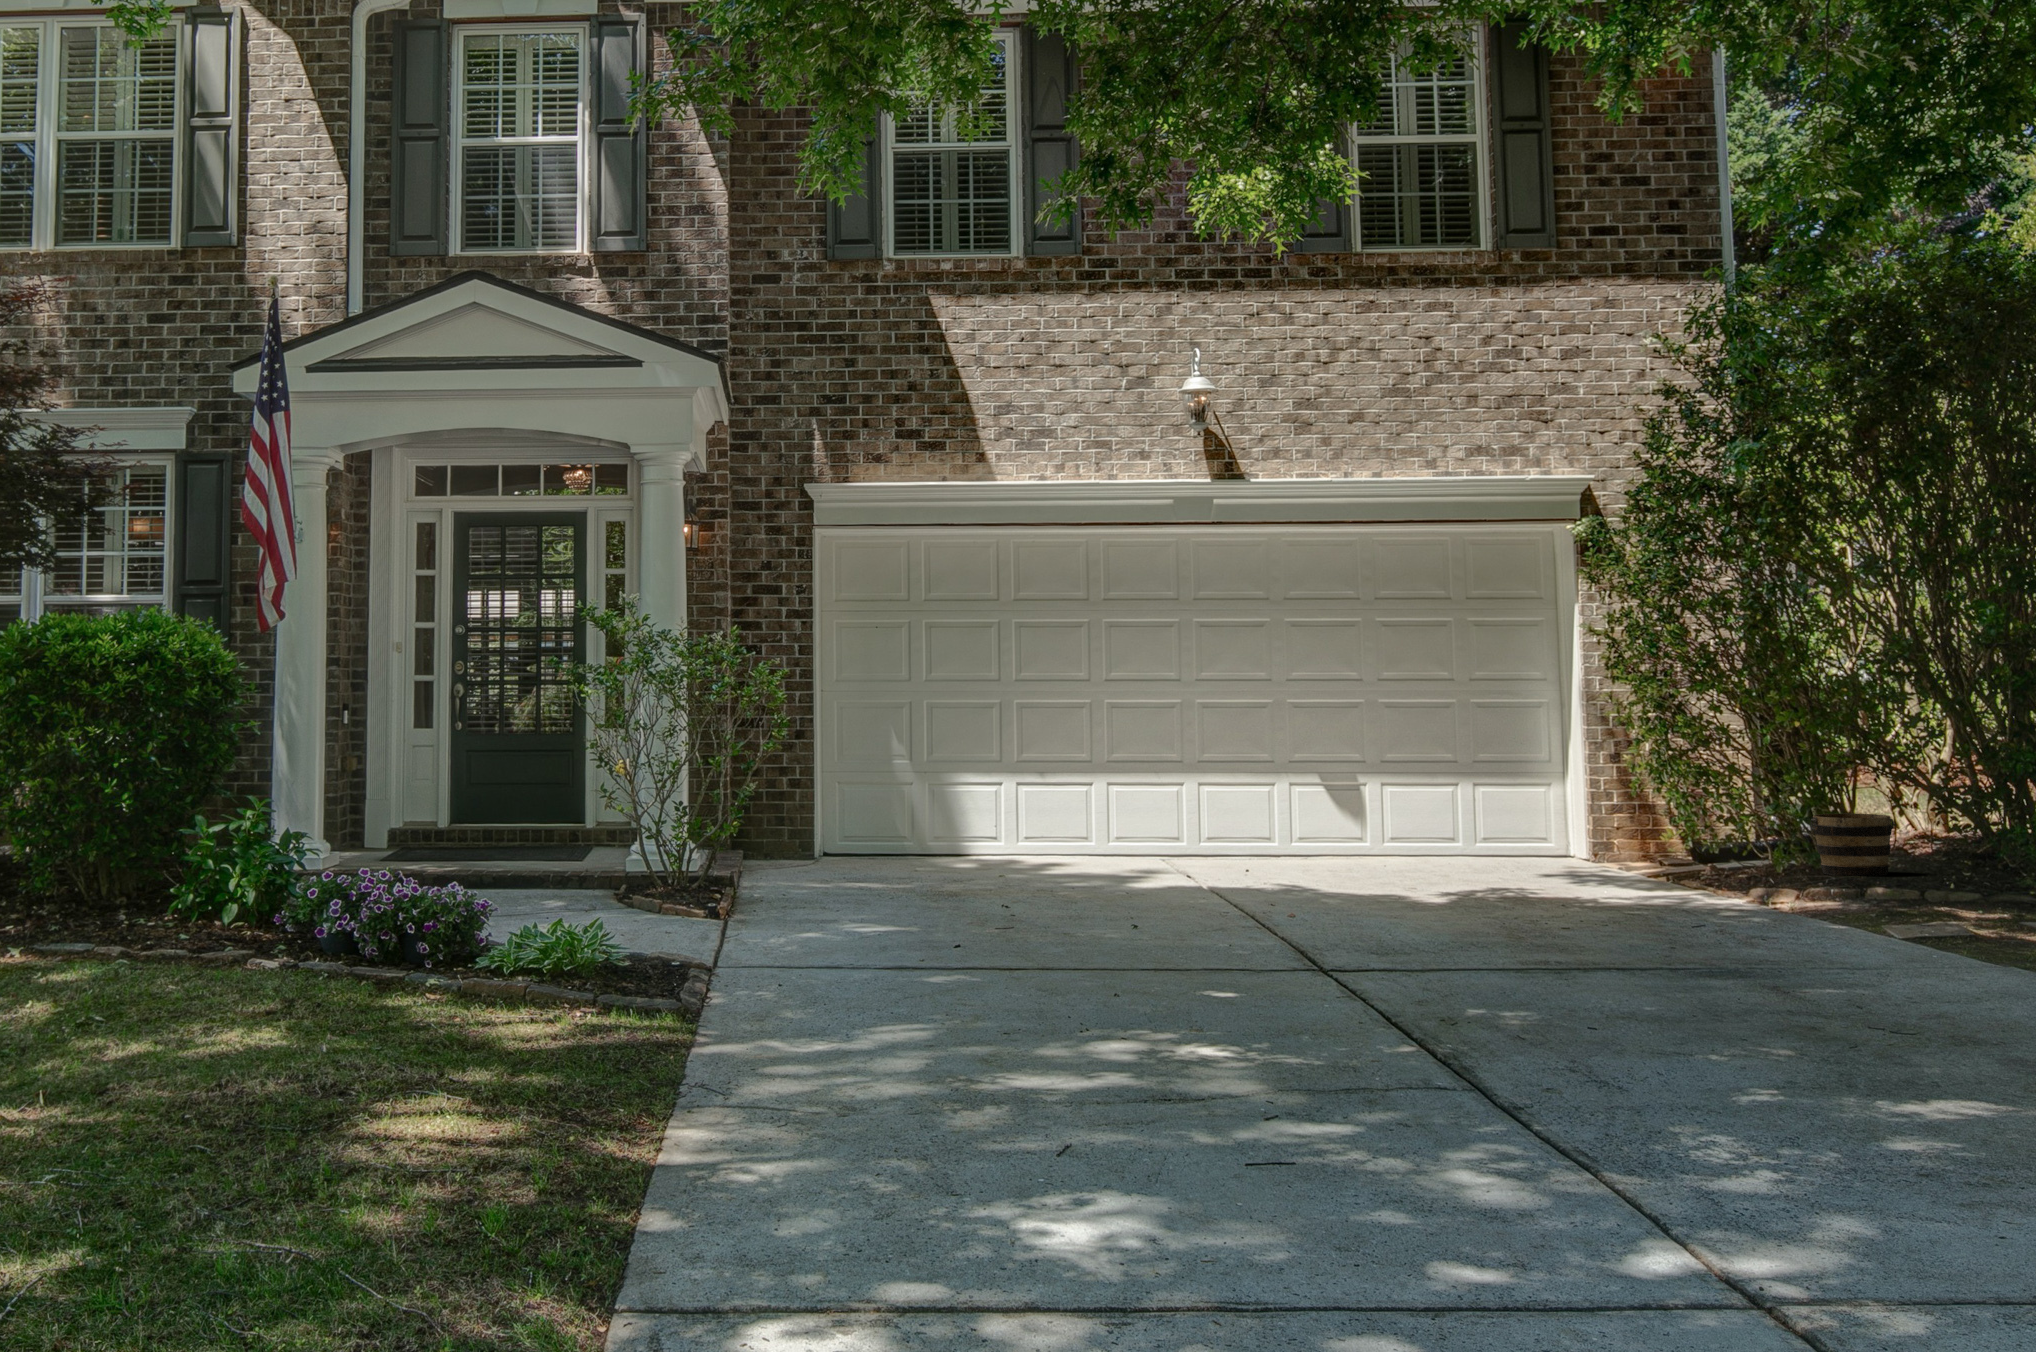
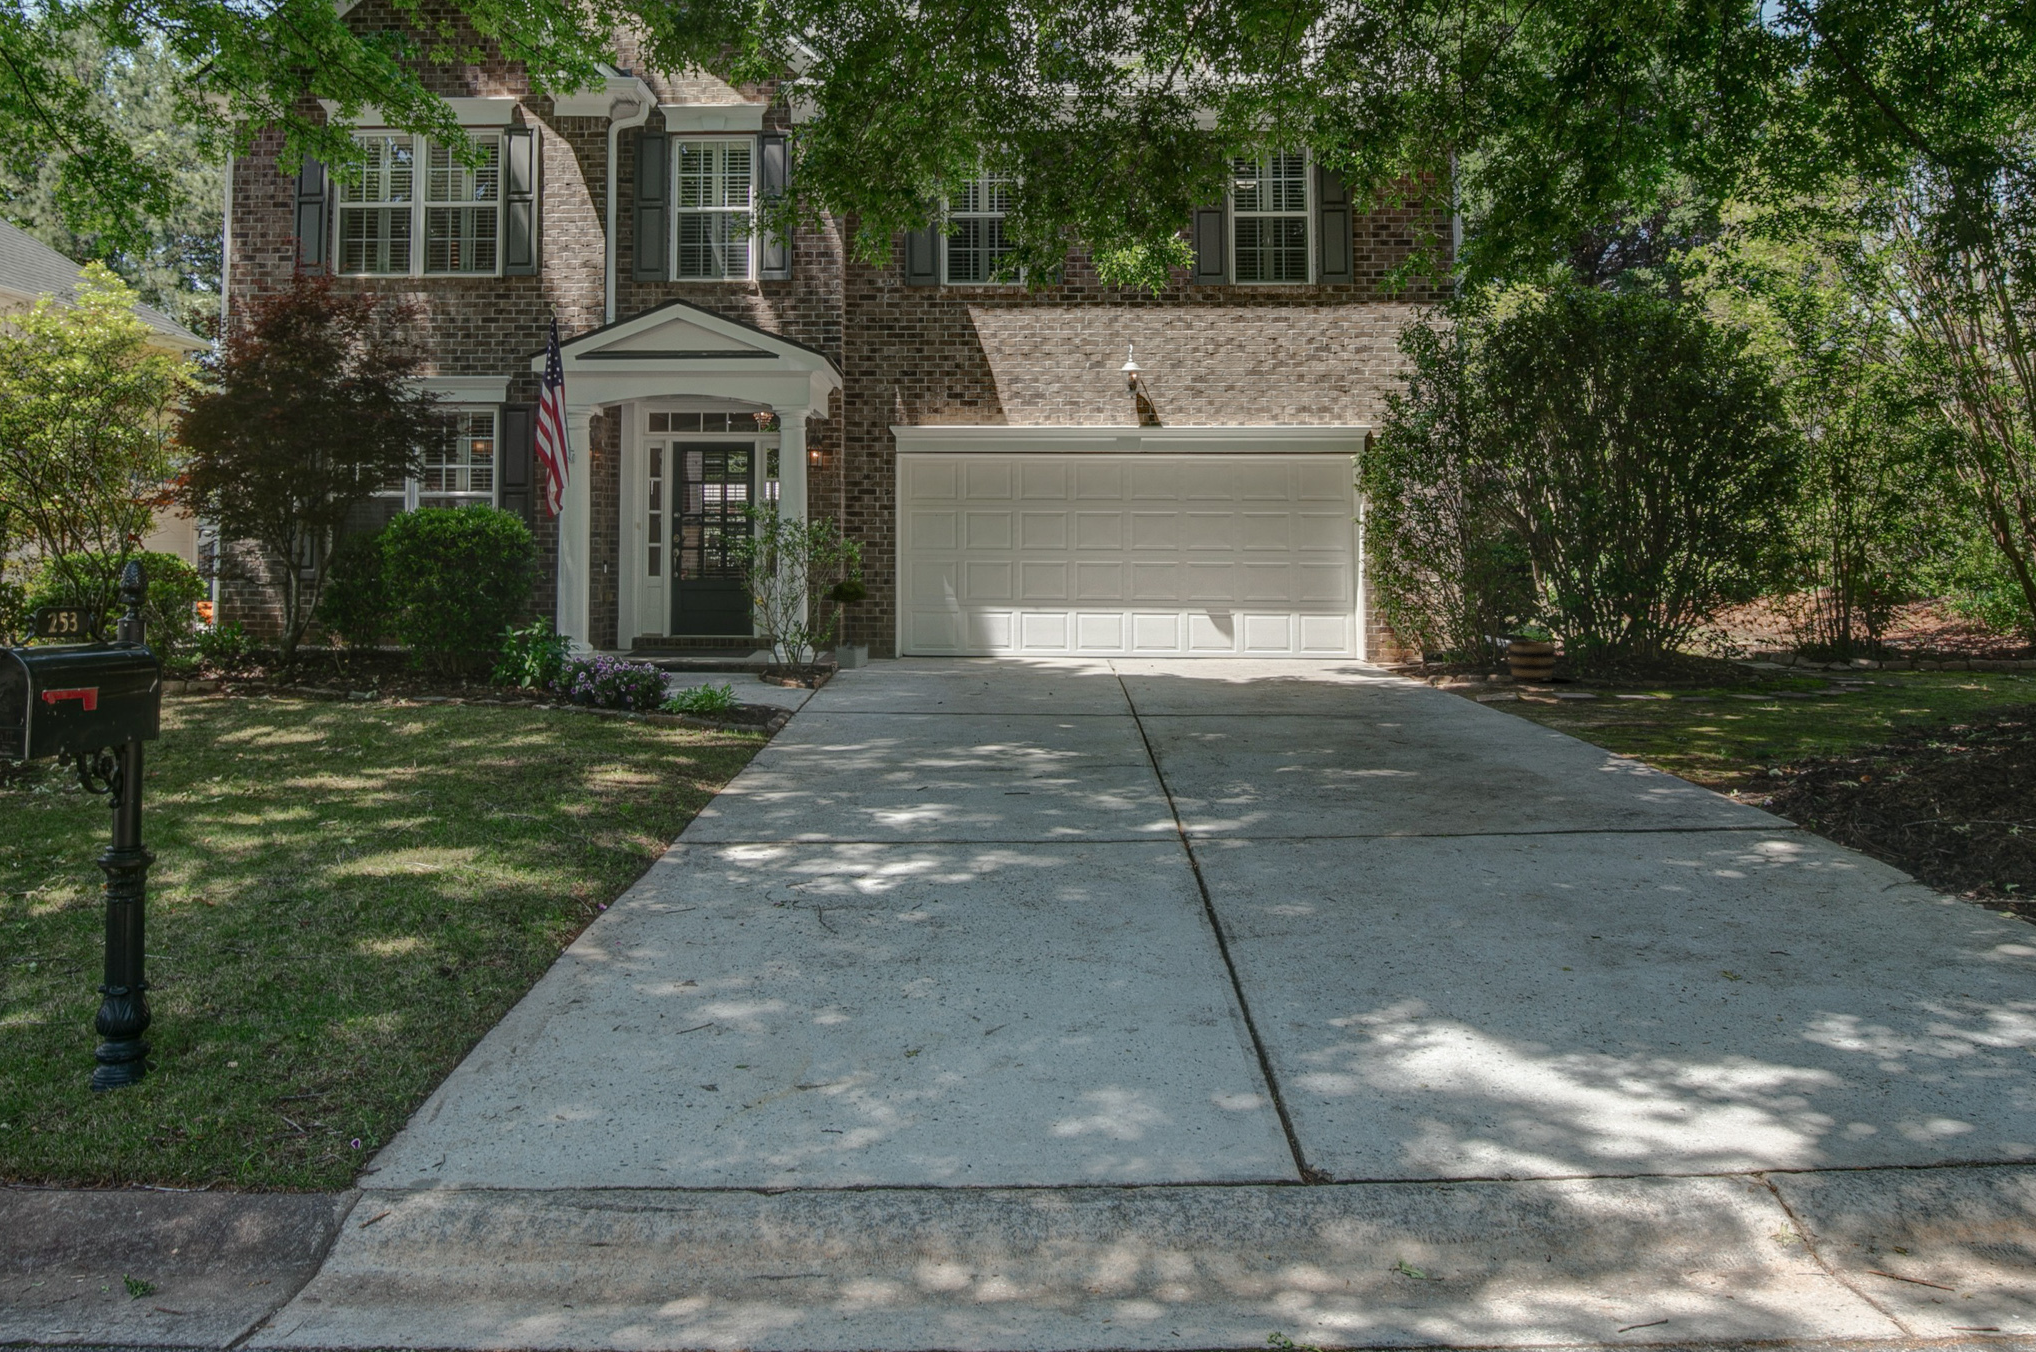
potted tree: none [711,724,773,868] -> present [831,580,868,668]

